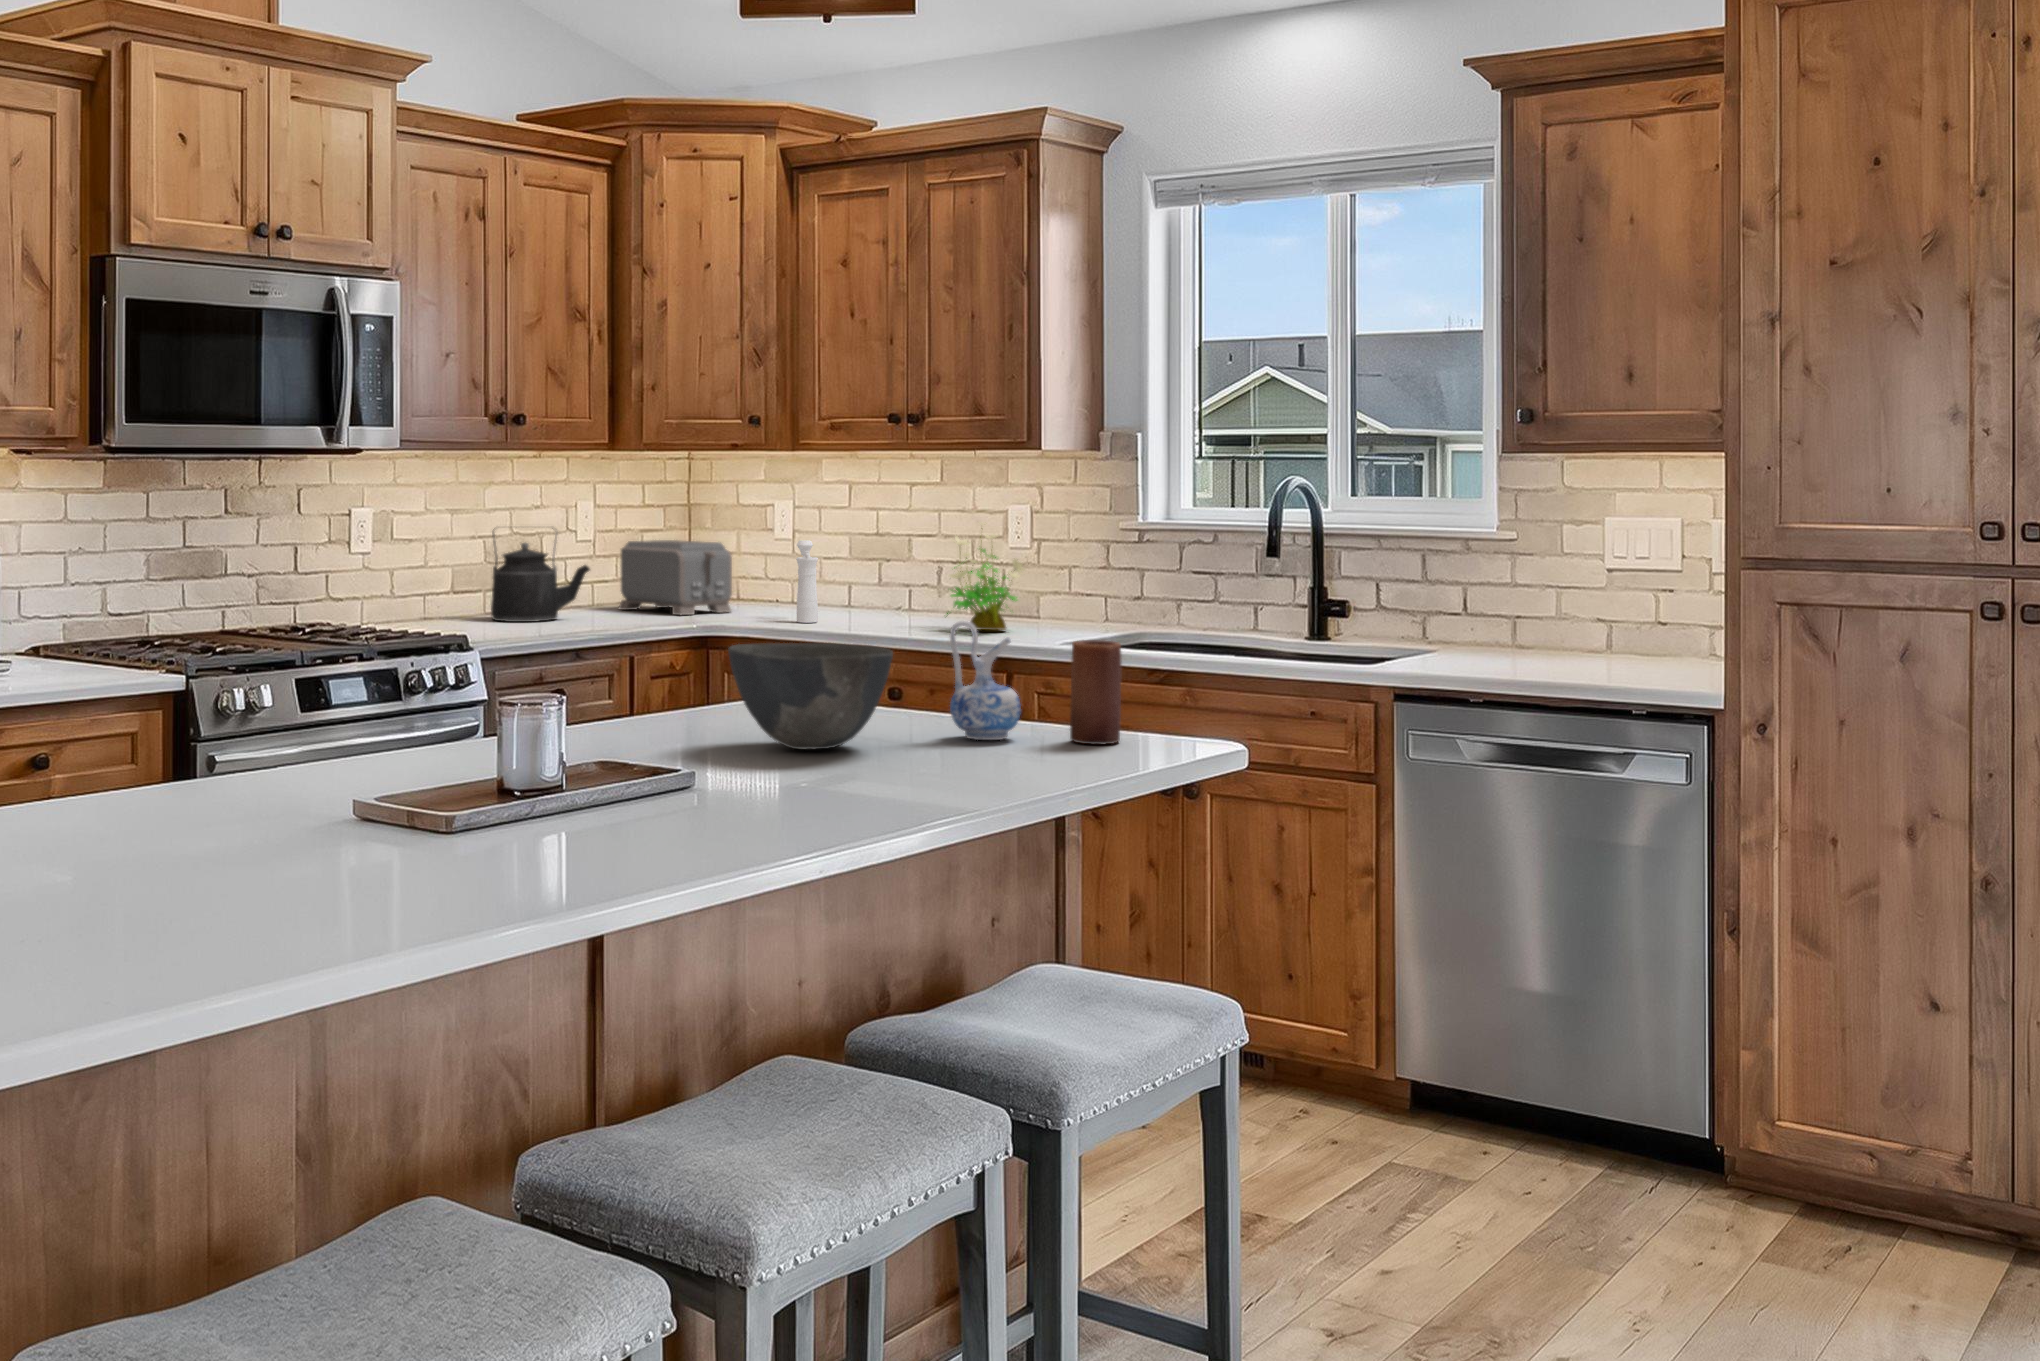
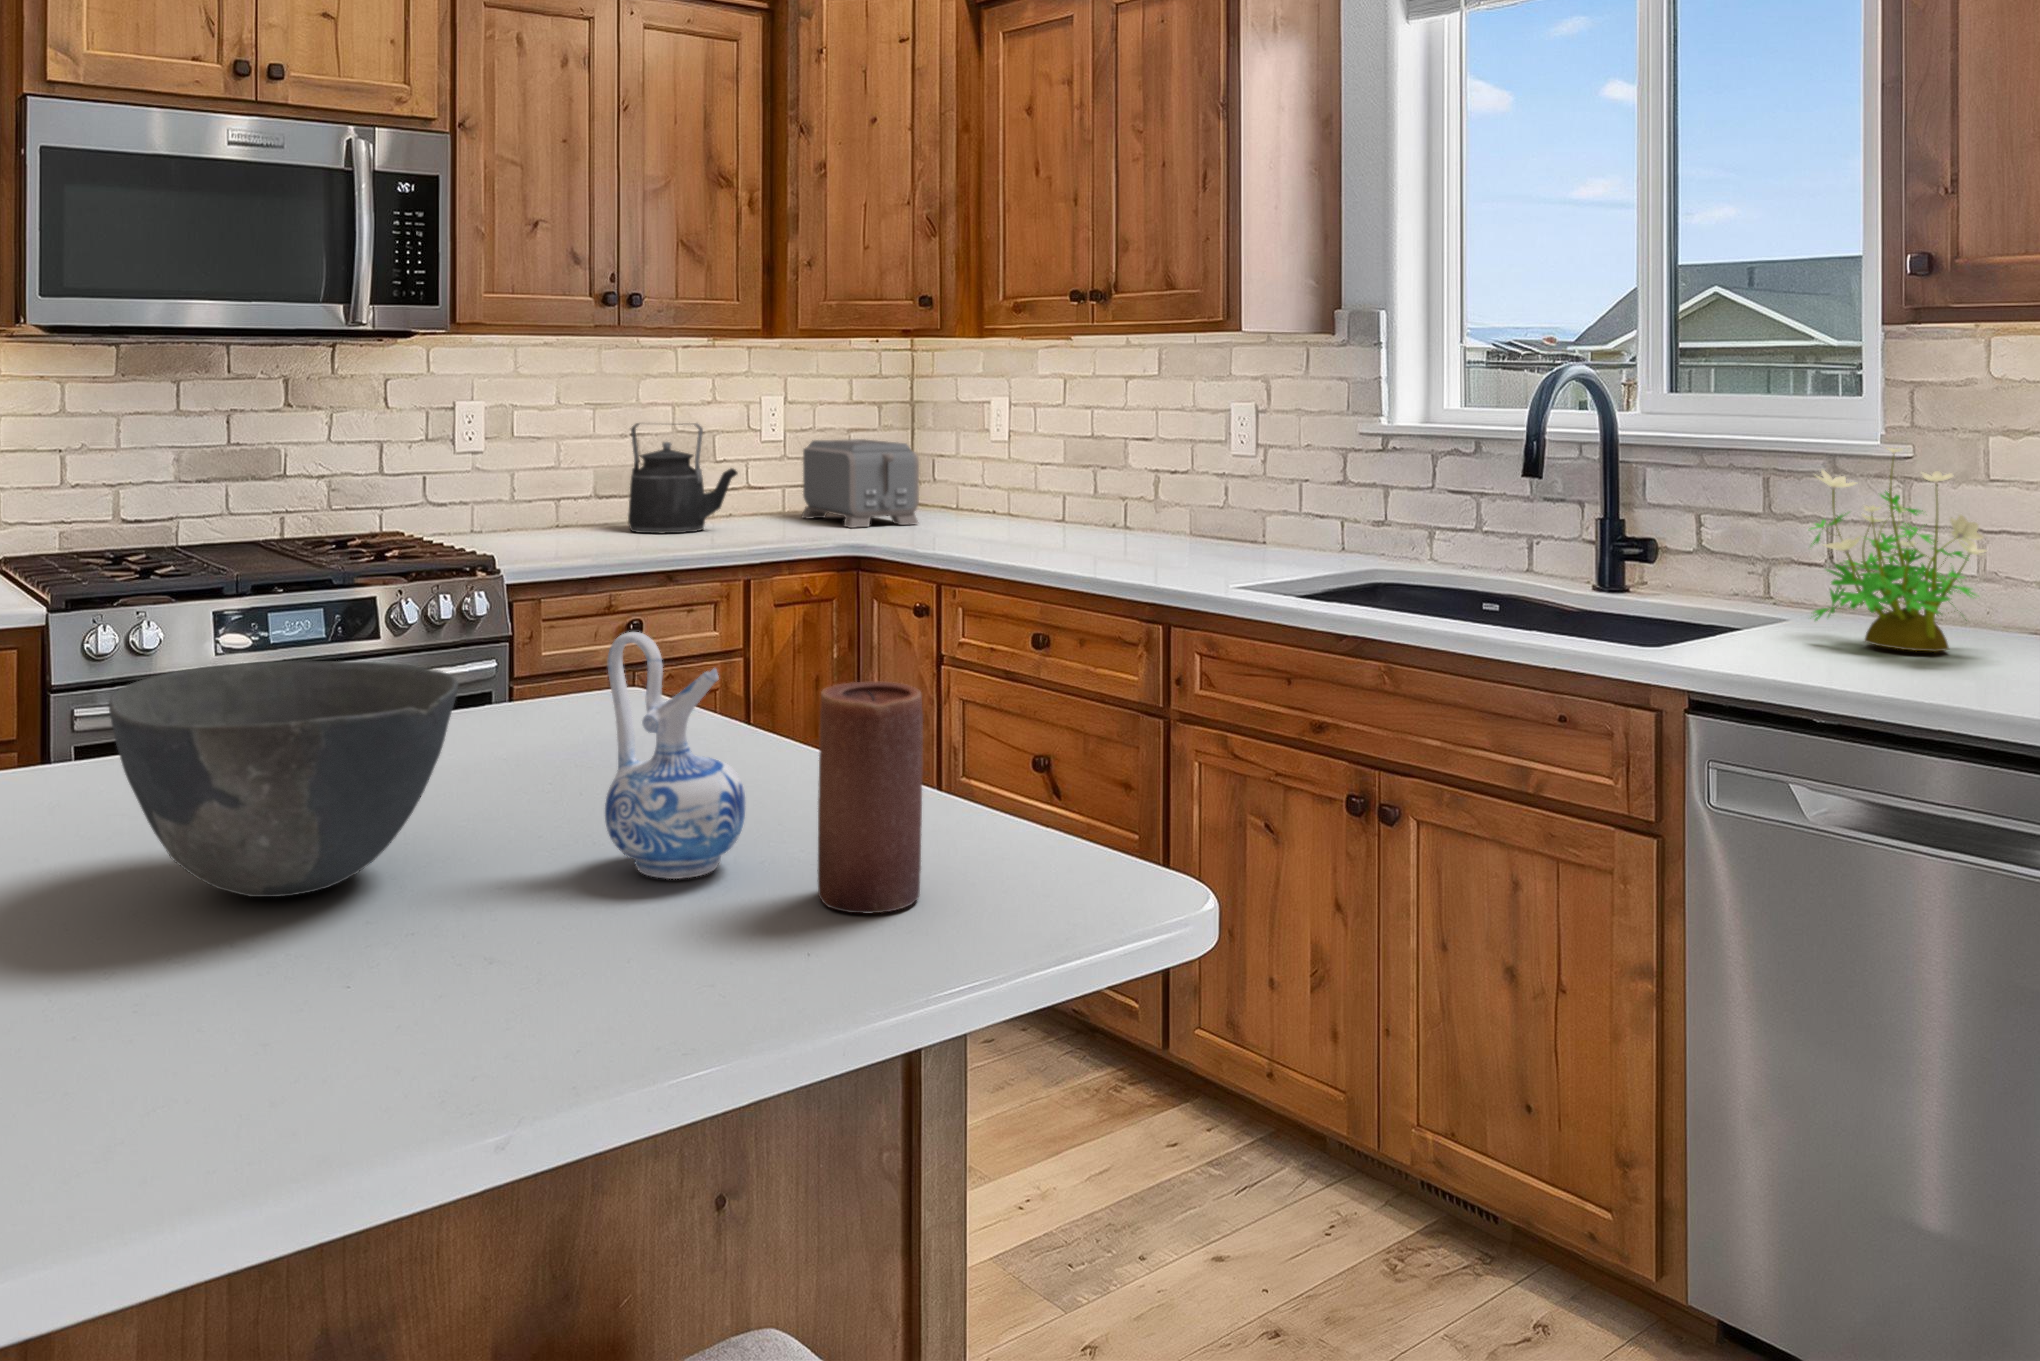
potted plant: present [946,523,1025,630] -> present [1811,447,1986,652]
pepper mill: present [796,540,818,623] -> none [962,443,992,543]

